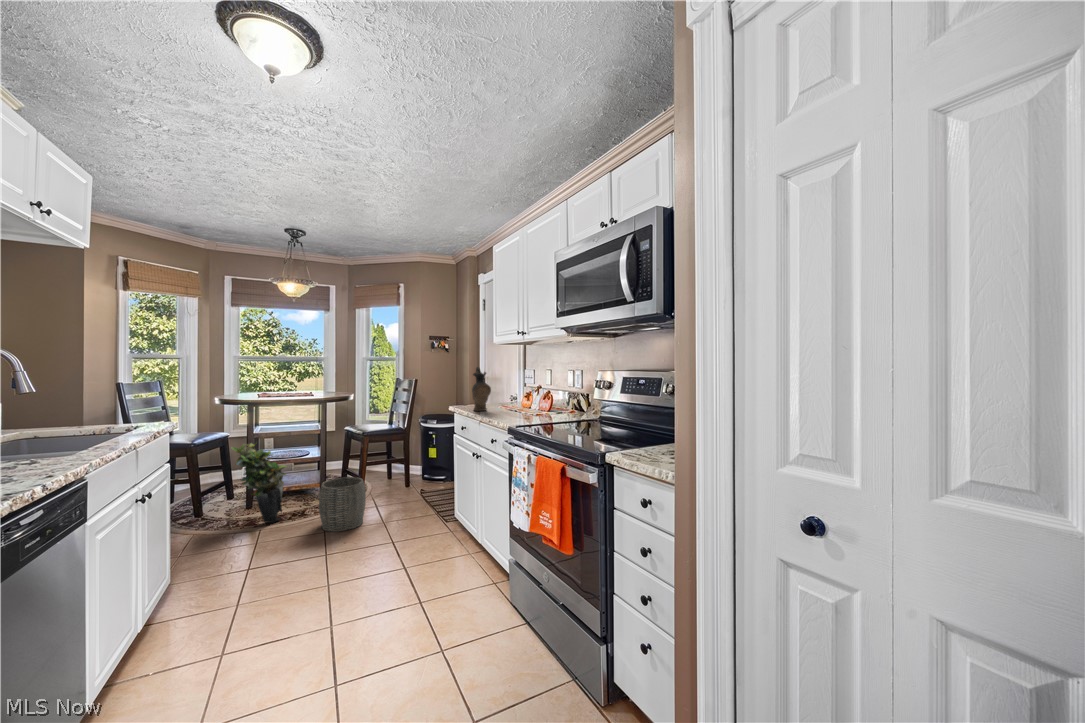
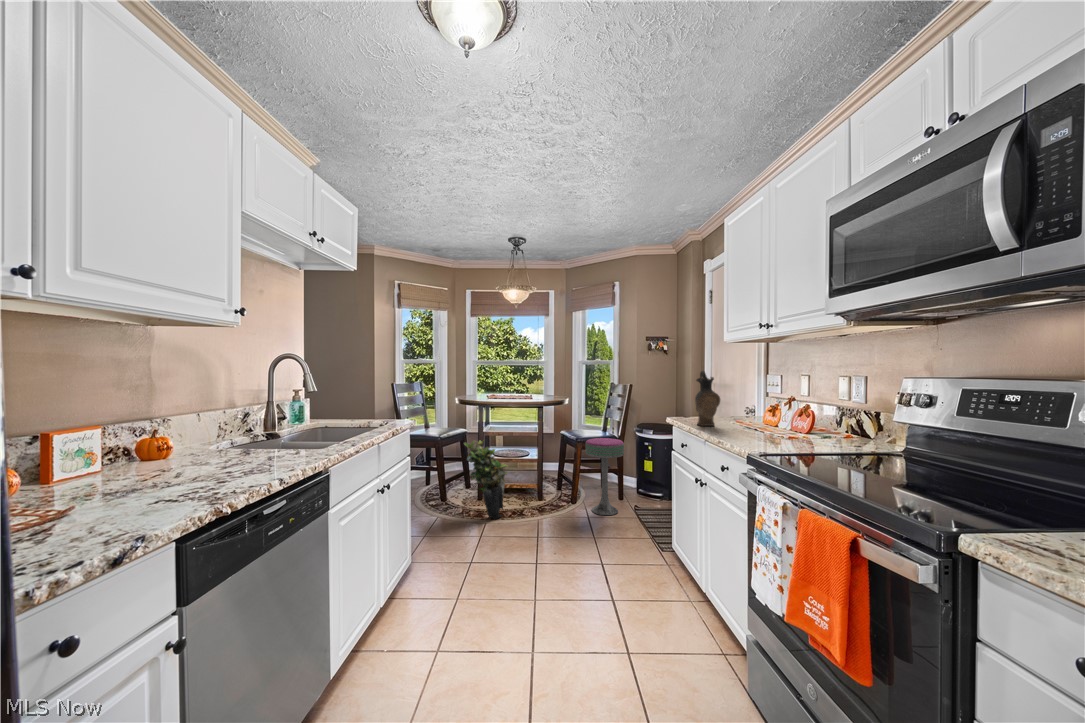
bar stool: none [372,431,410,502] -> present [585,438,624,515]
woven basket: present [319,477,366,532] -> none [533,484,577,541]

